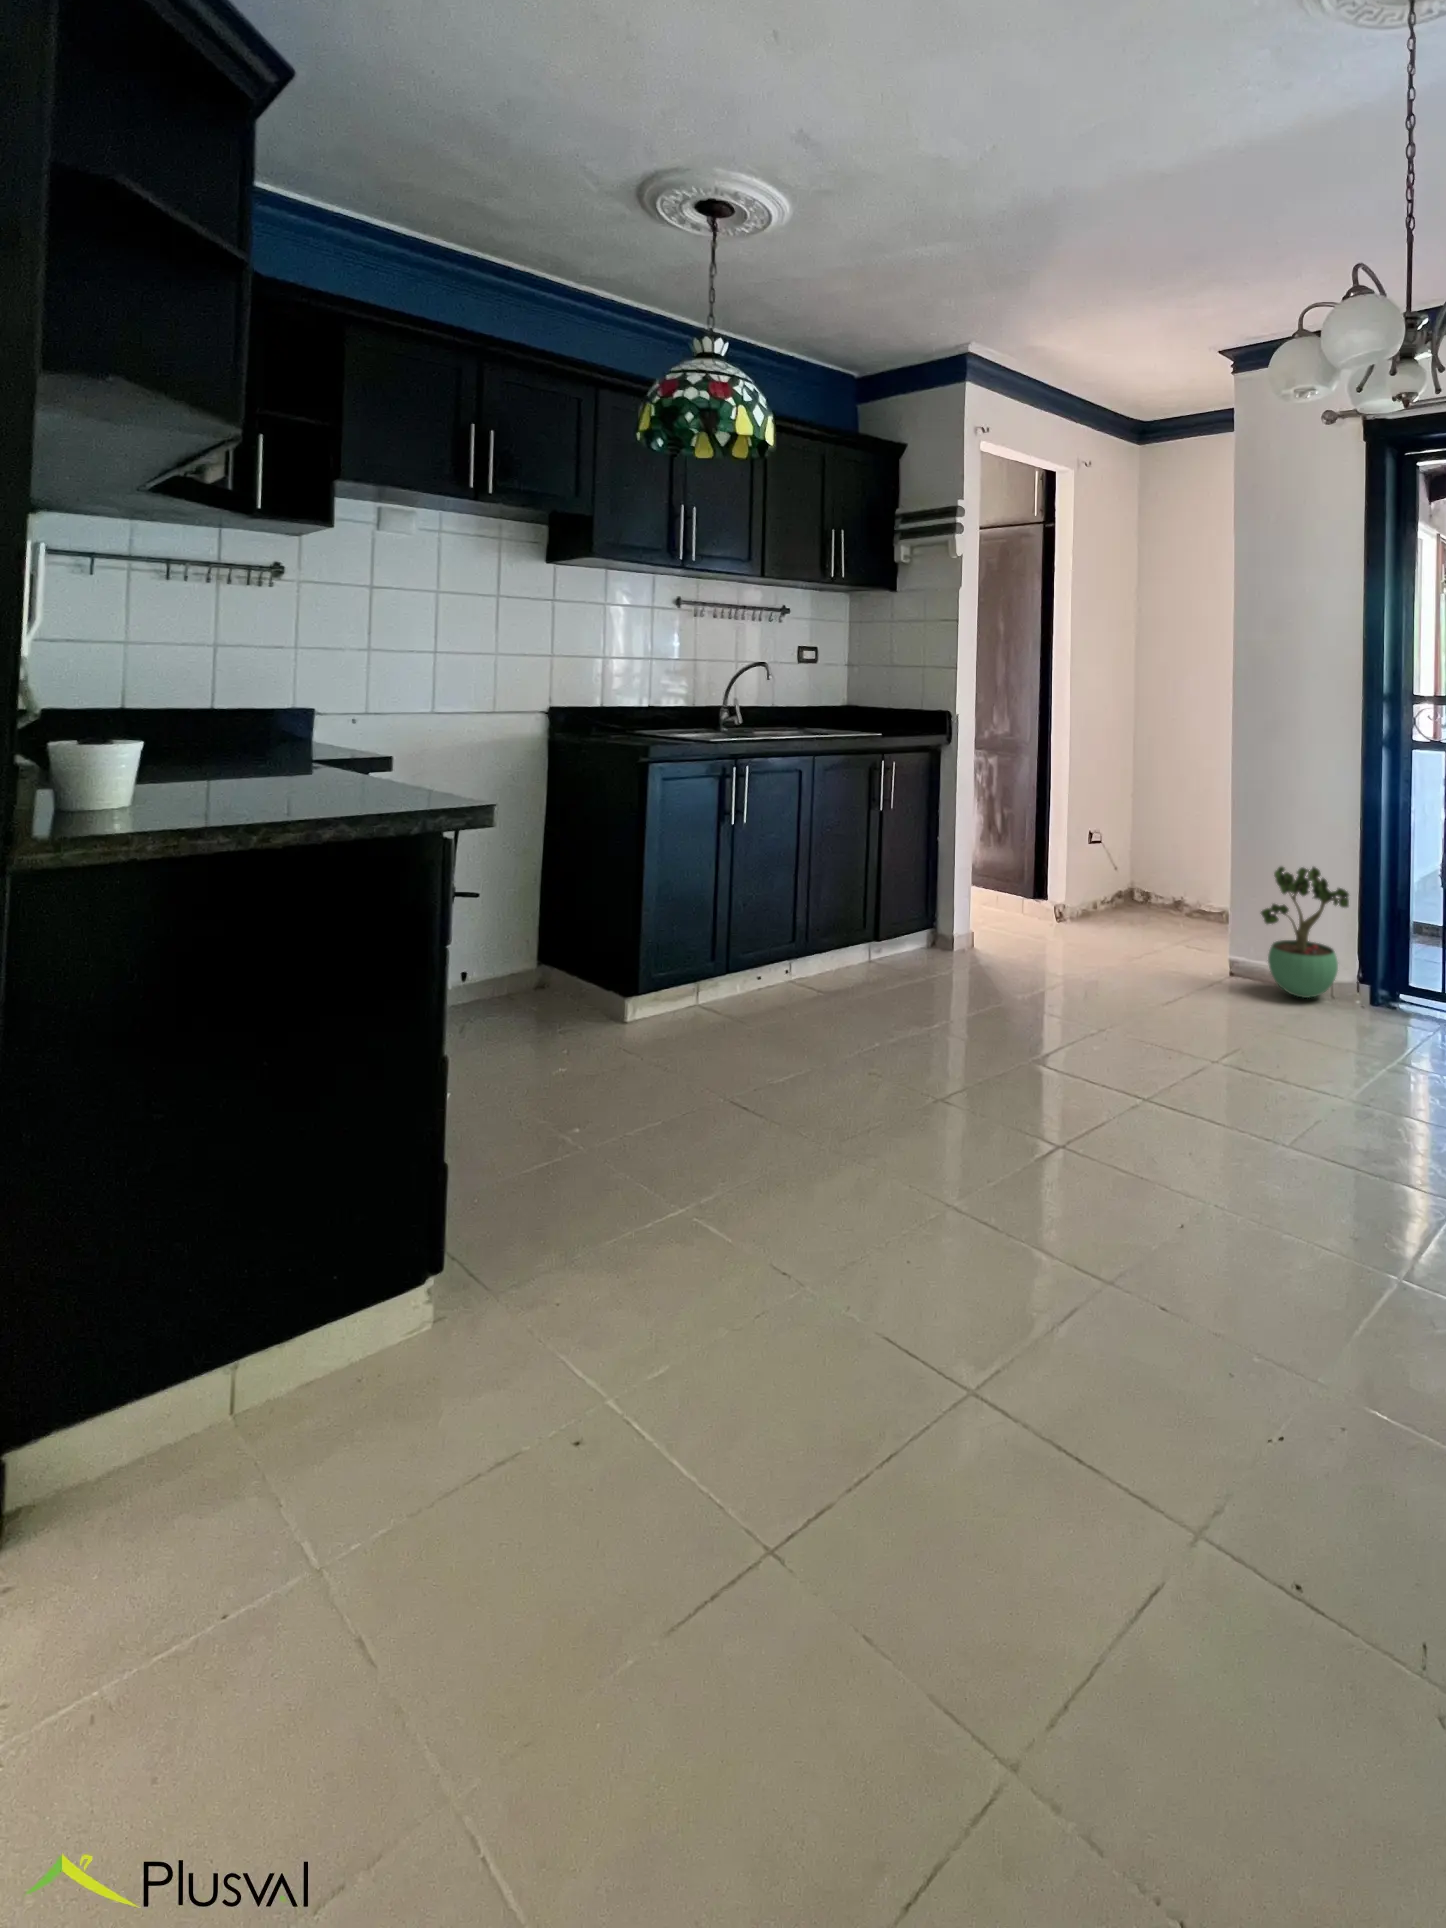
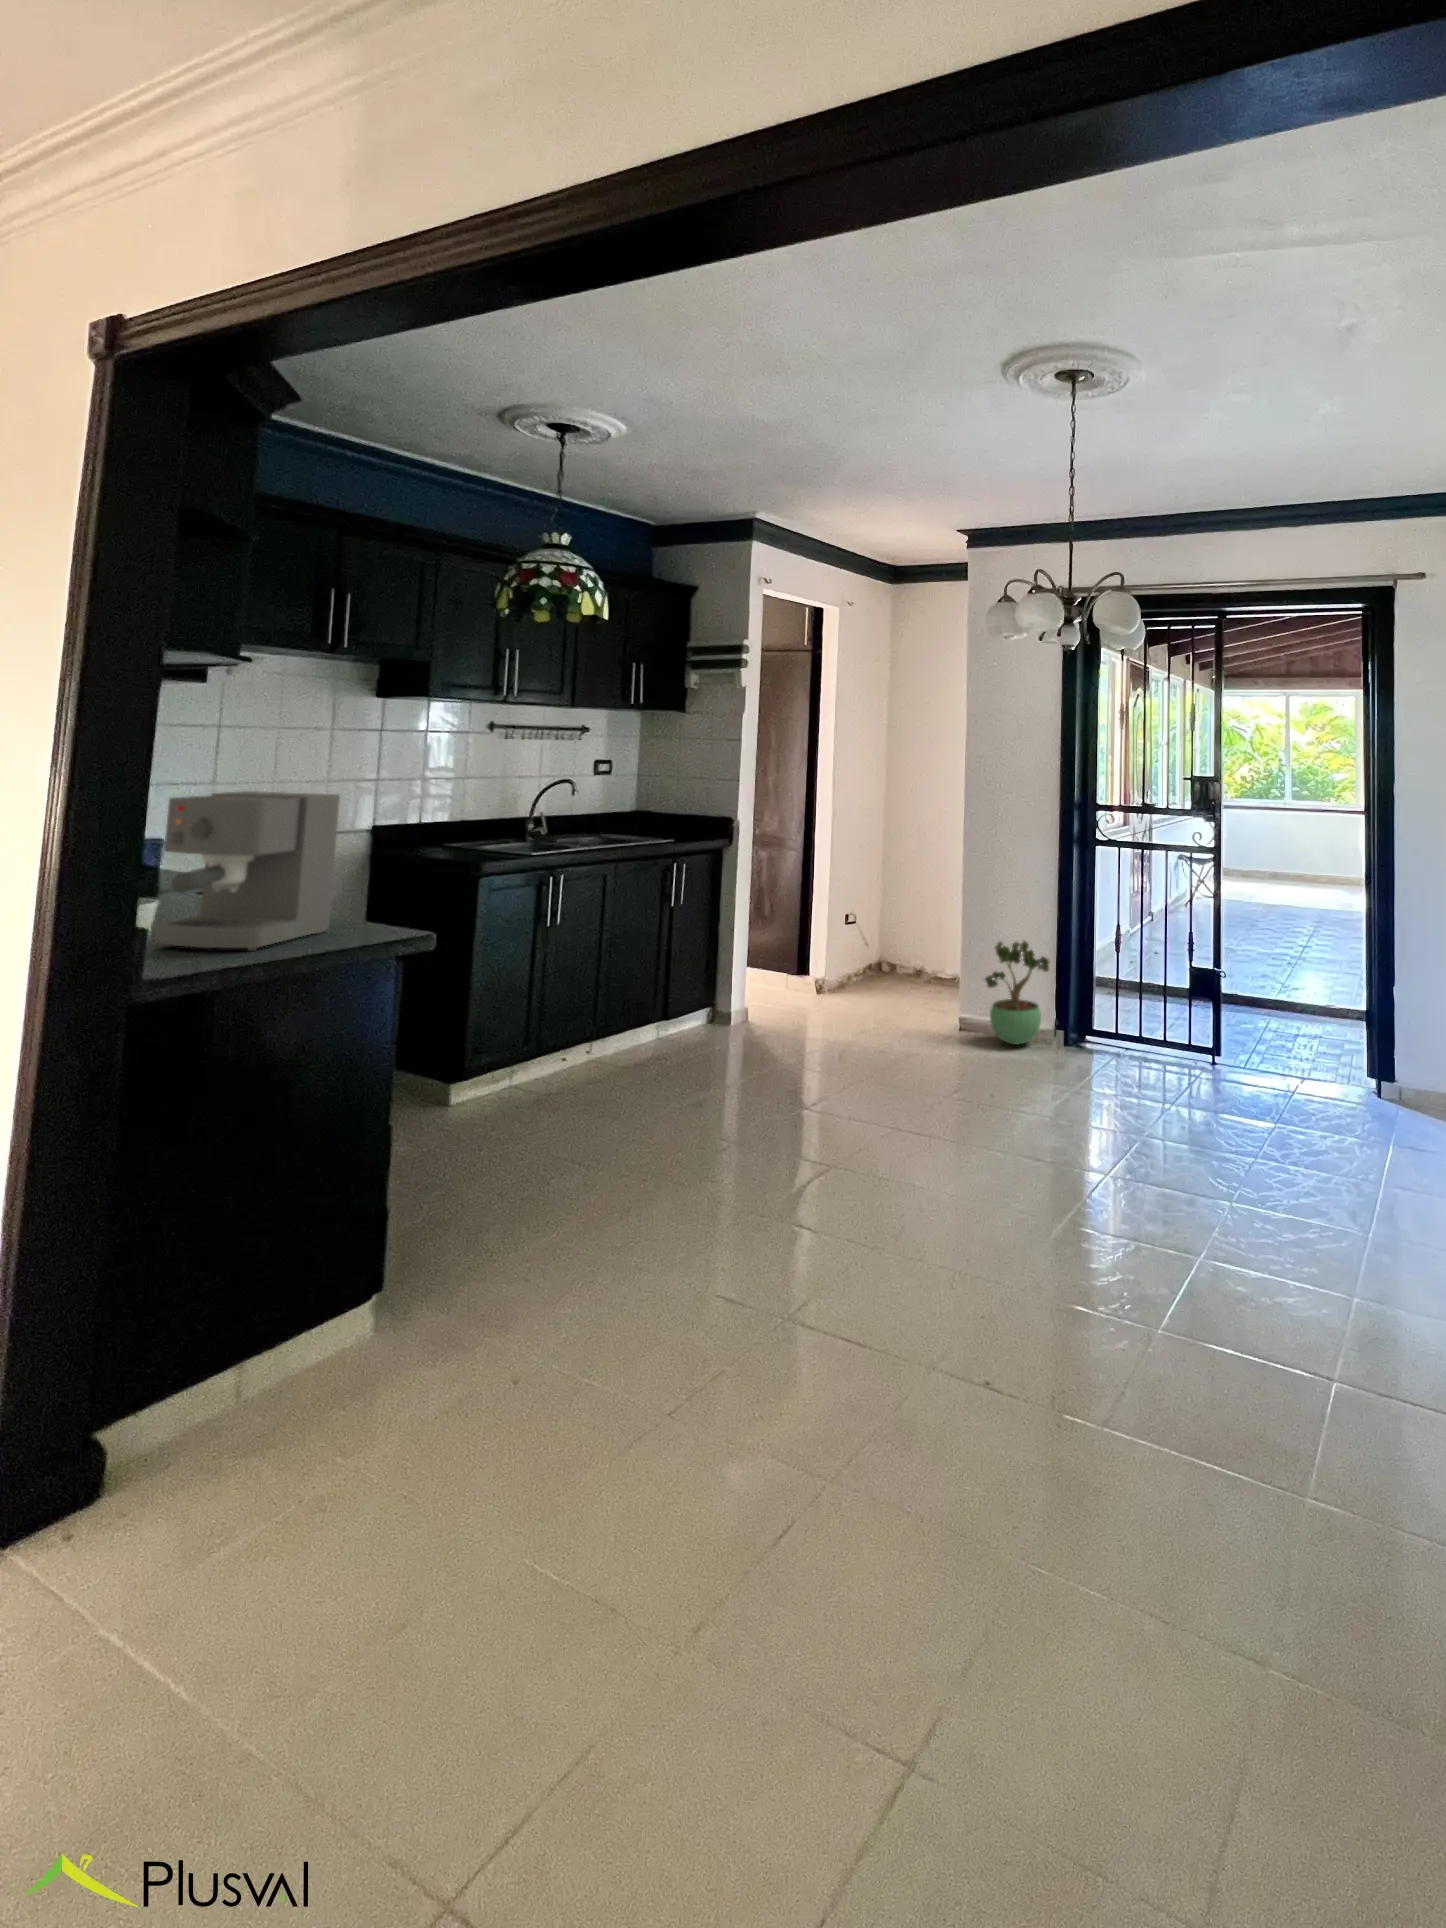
coffee maker: none [111,604,374,809] -> present [154,791,340,951]

